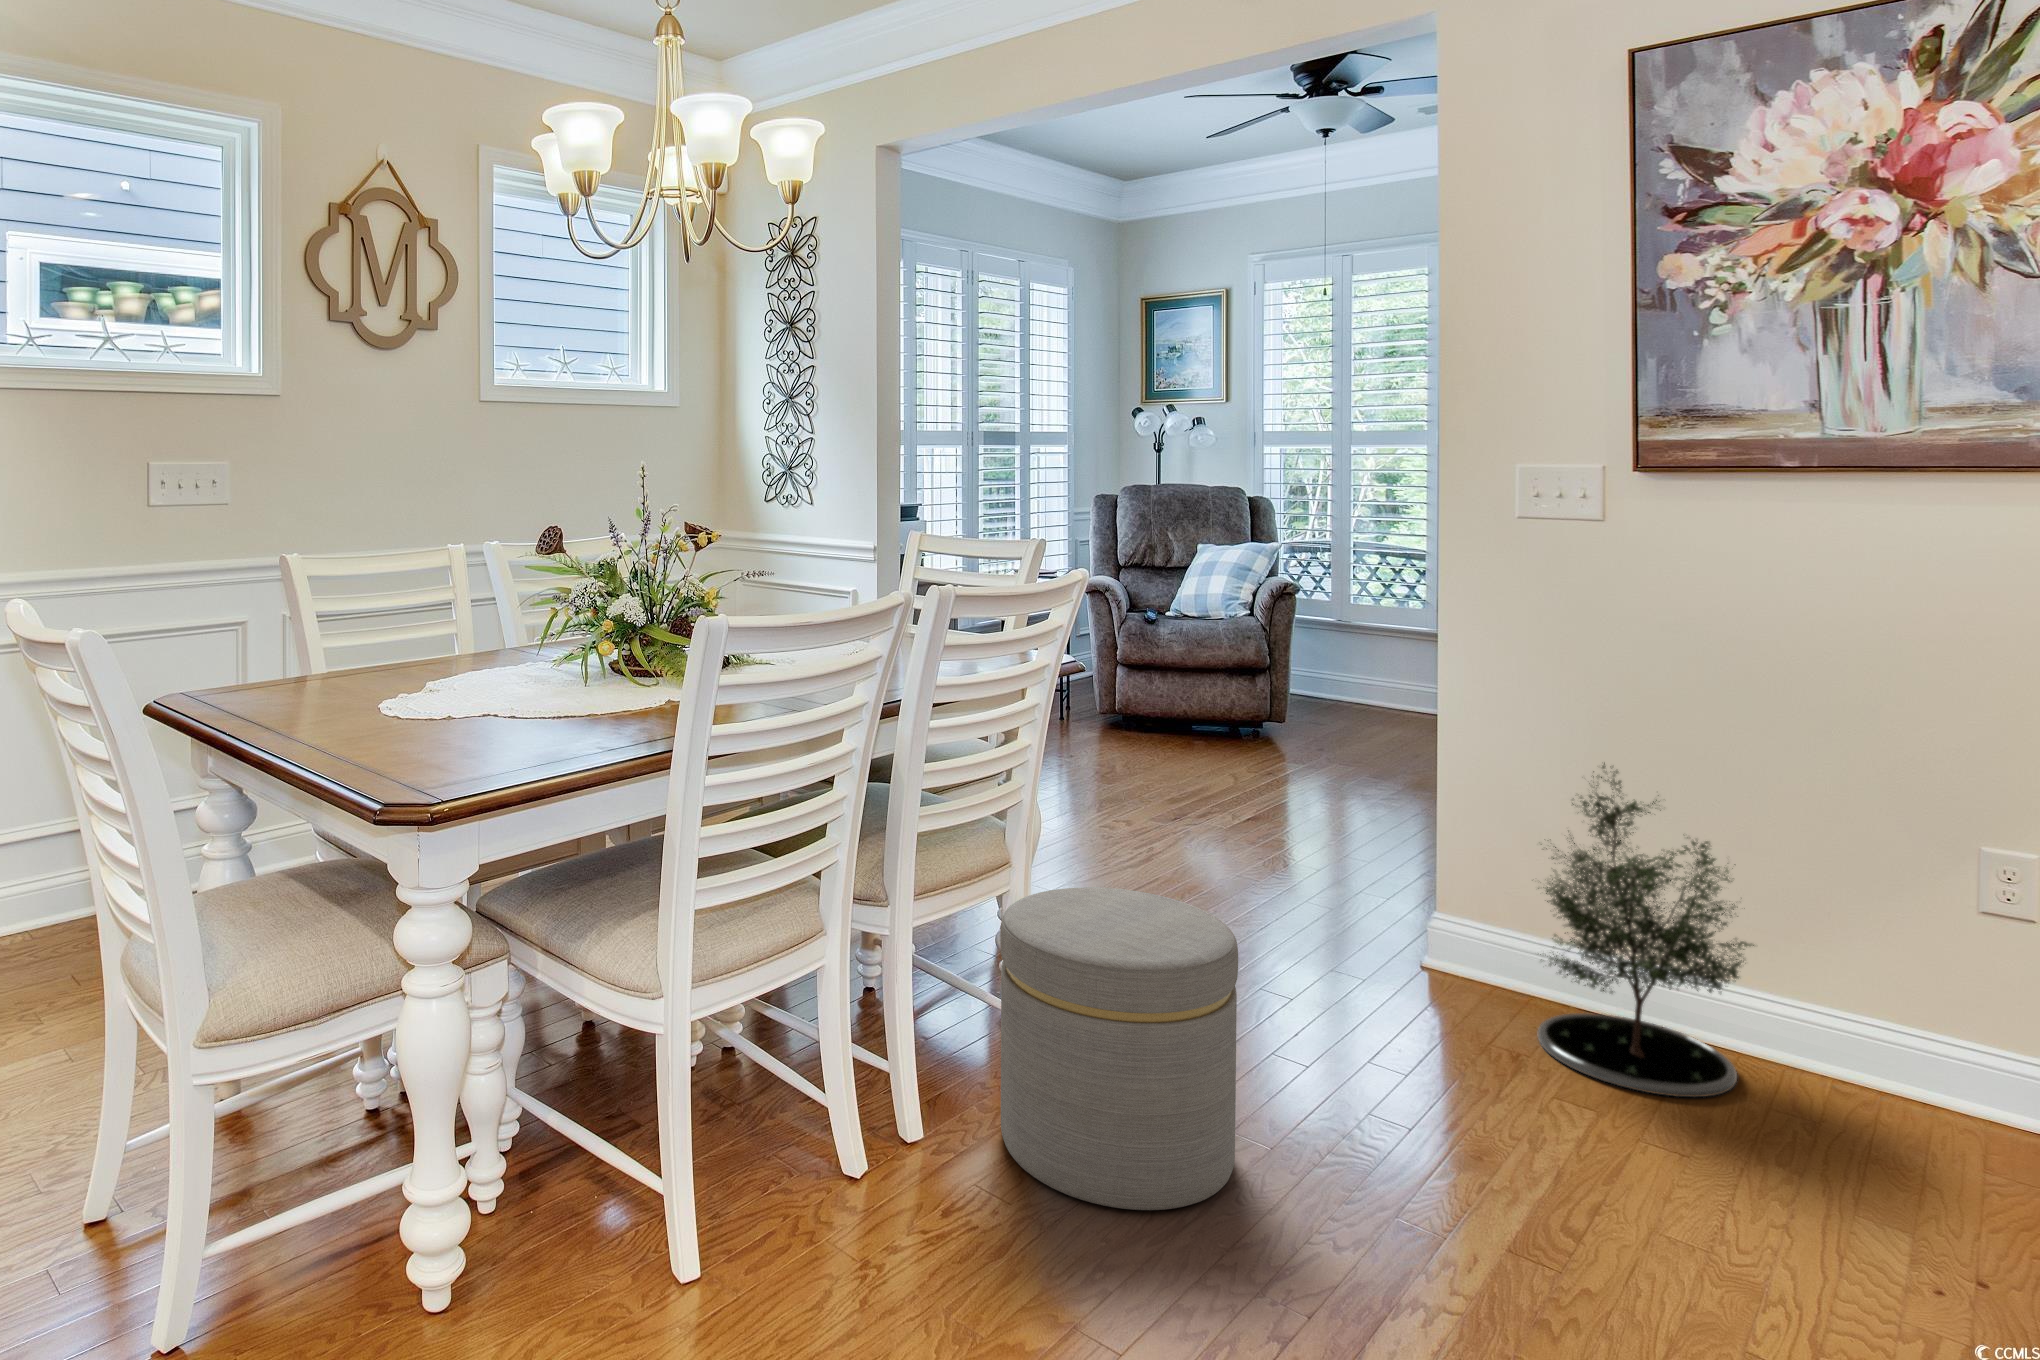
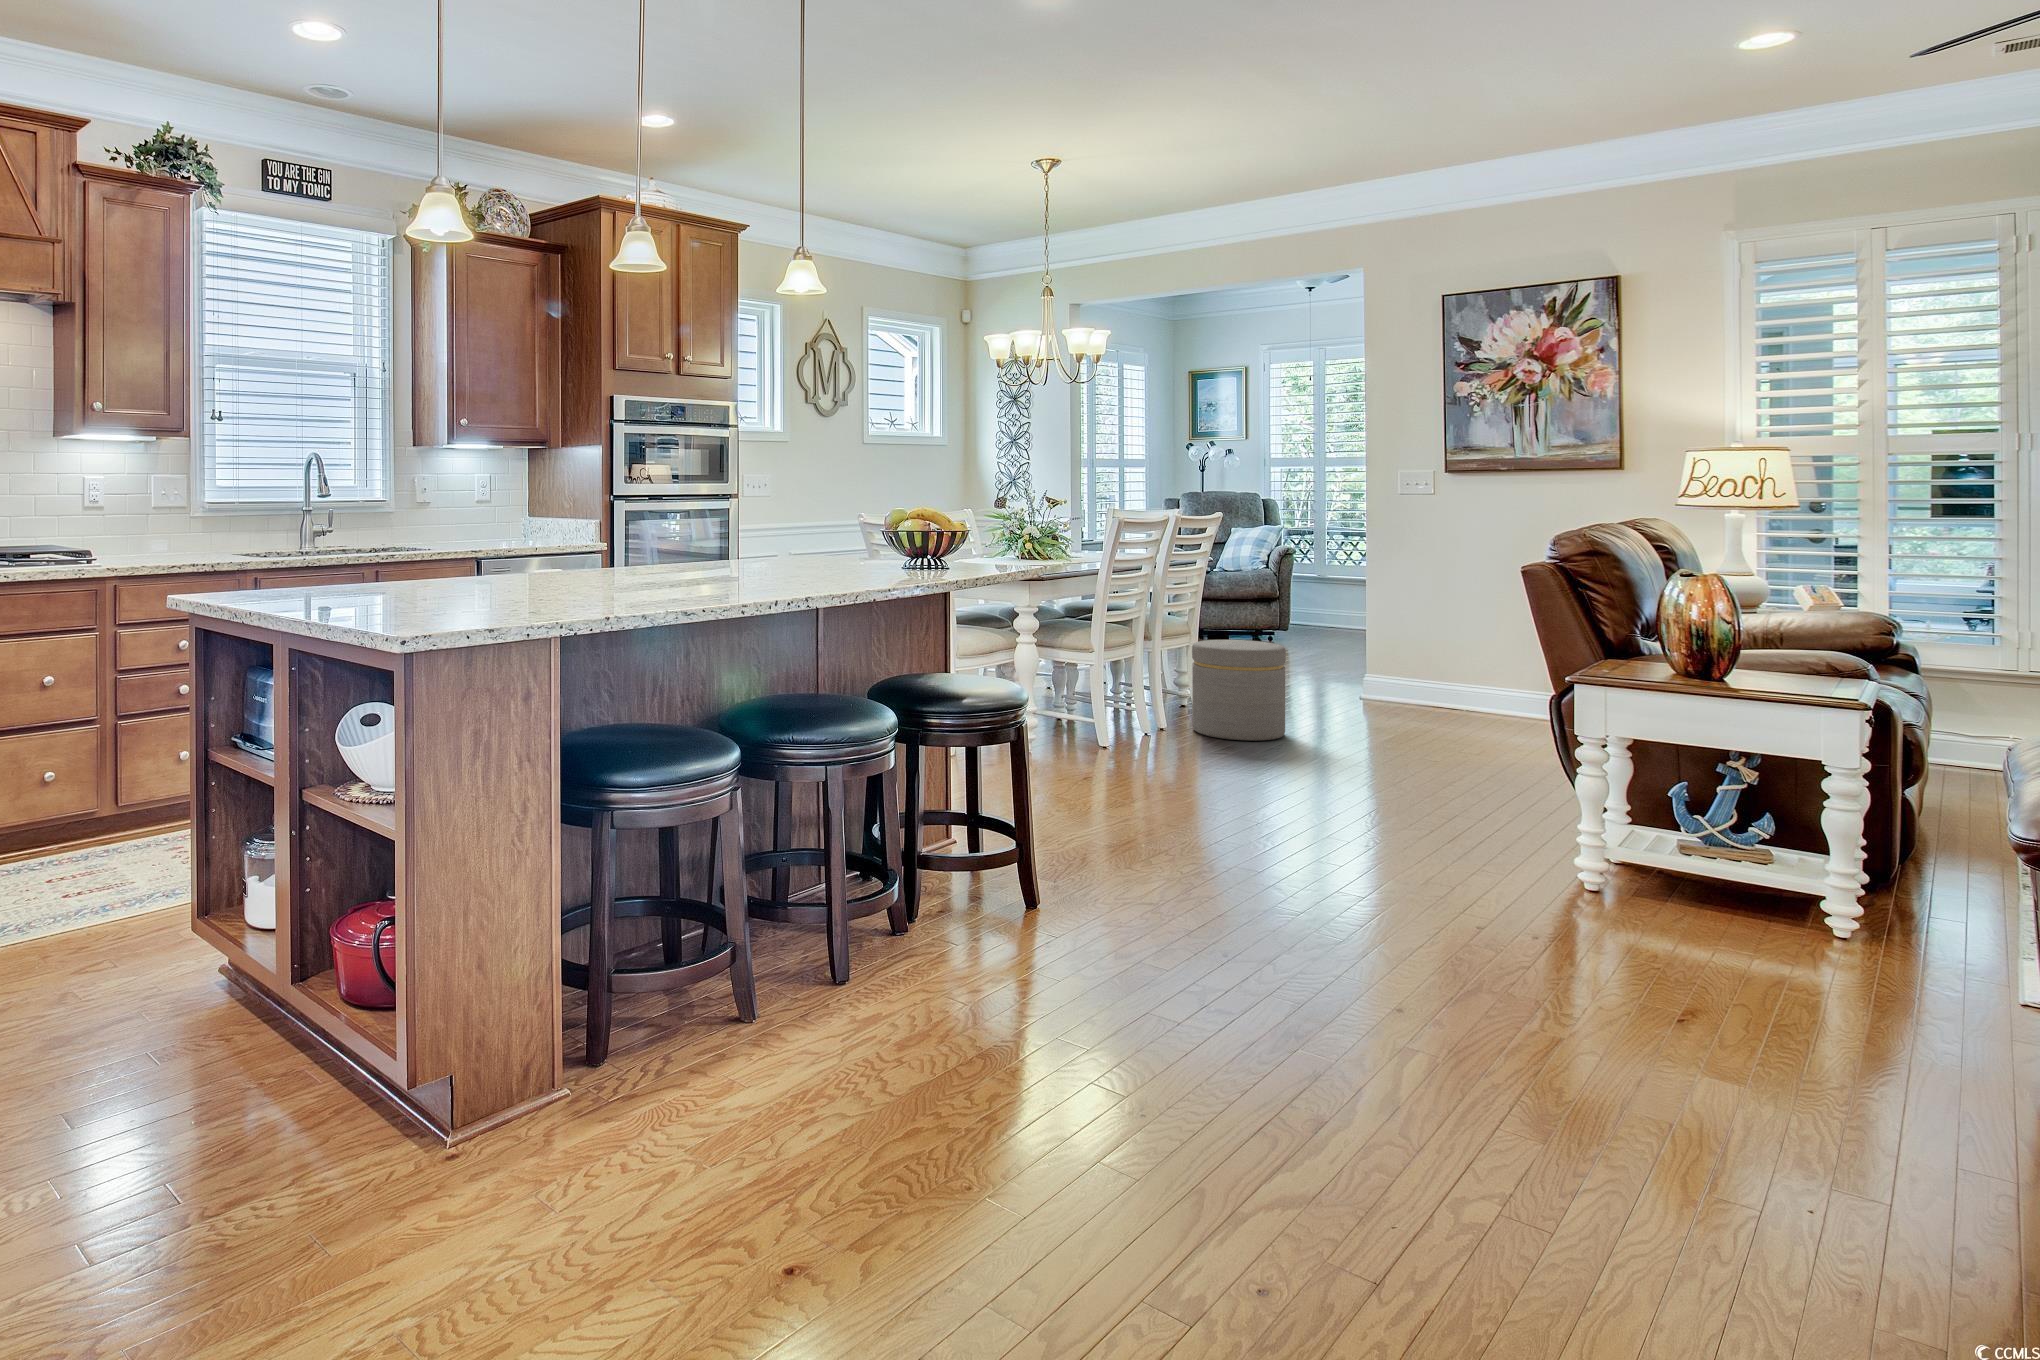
potted tree: present [1538,763,1754,1097] -> none [1403,594,1493,724]

